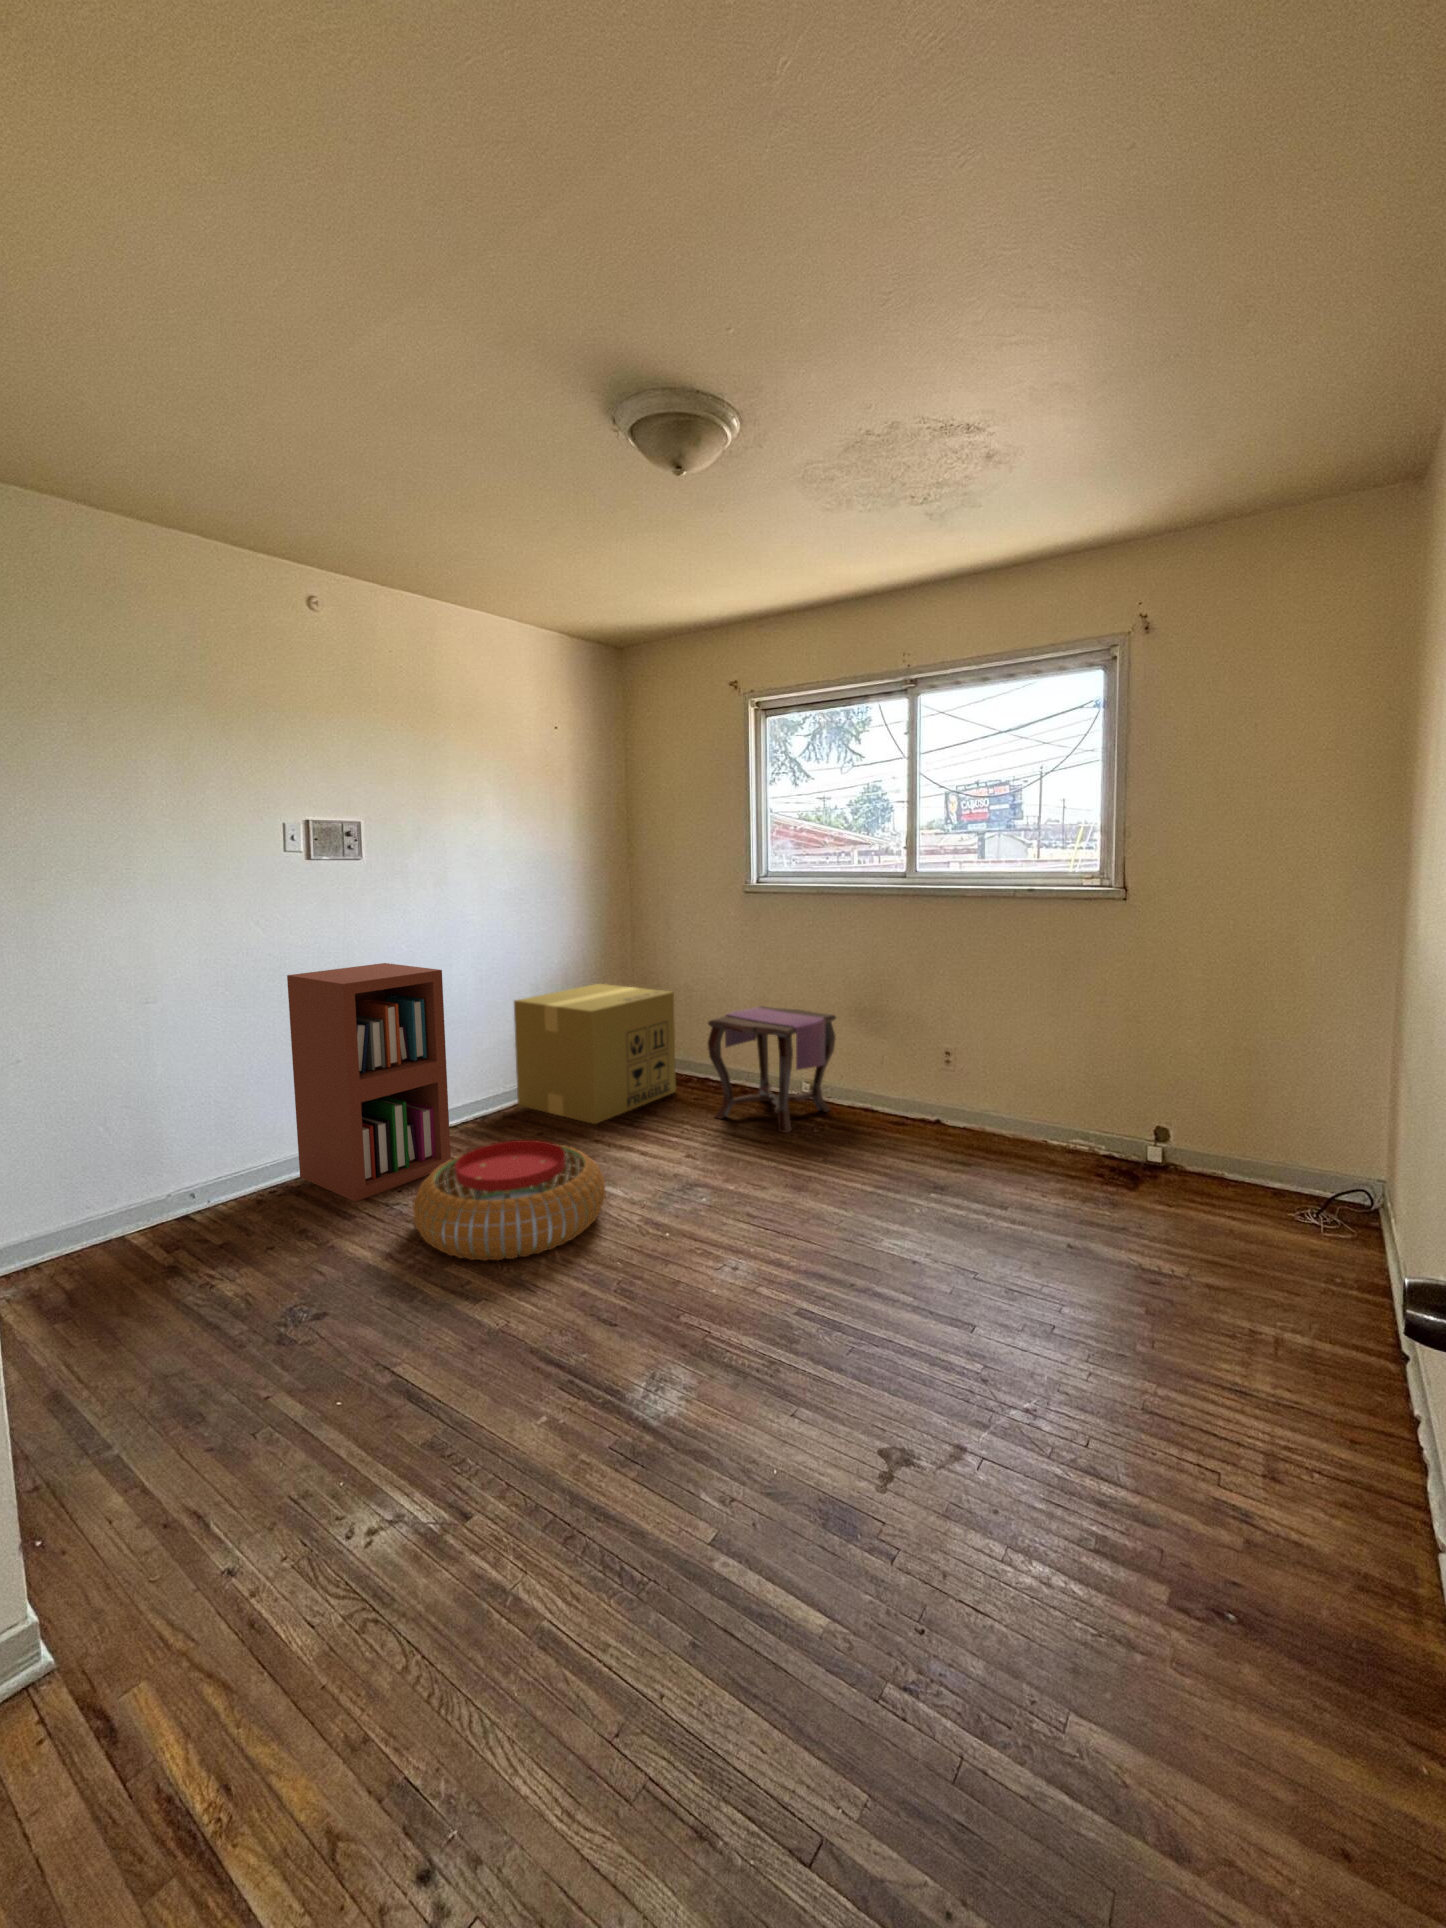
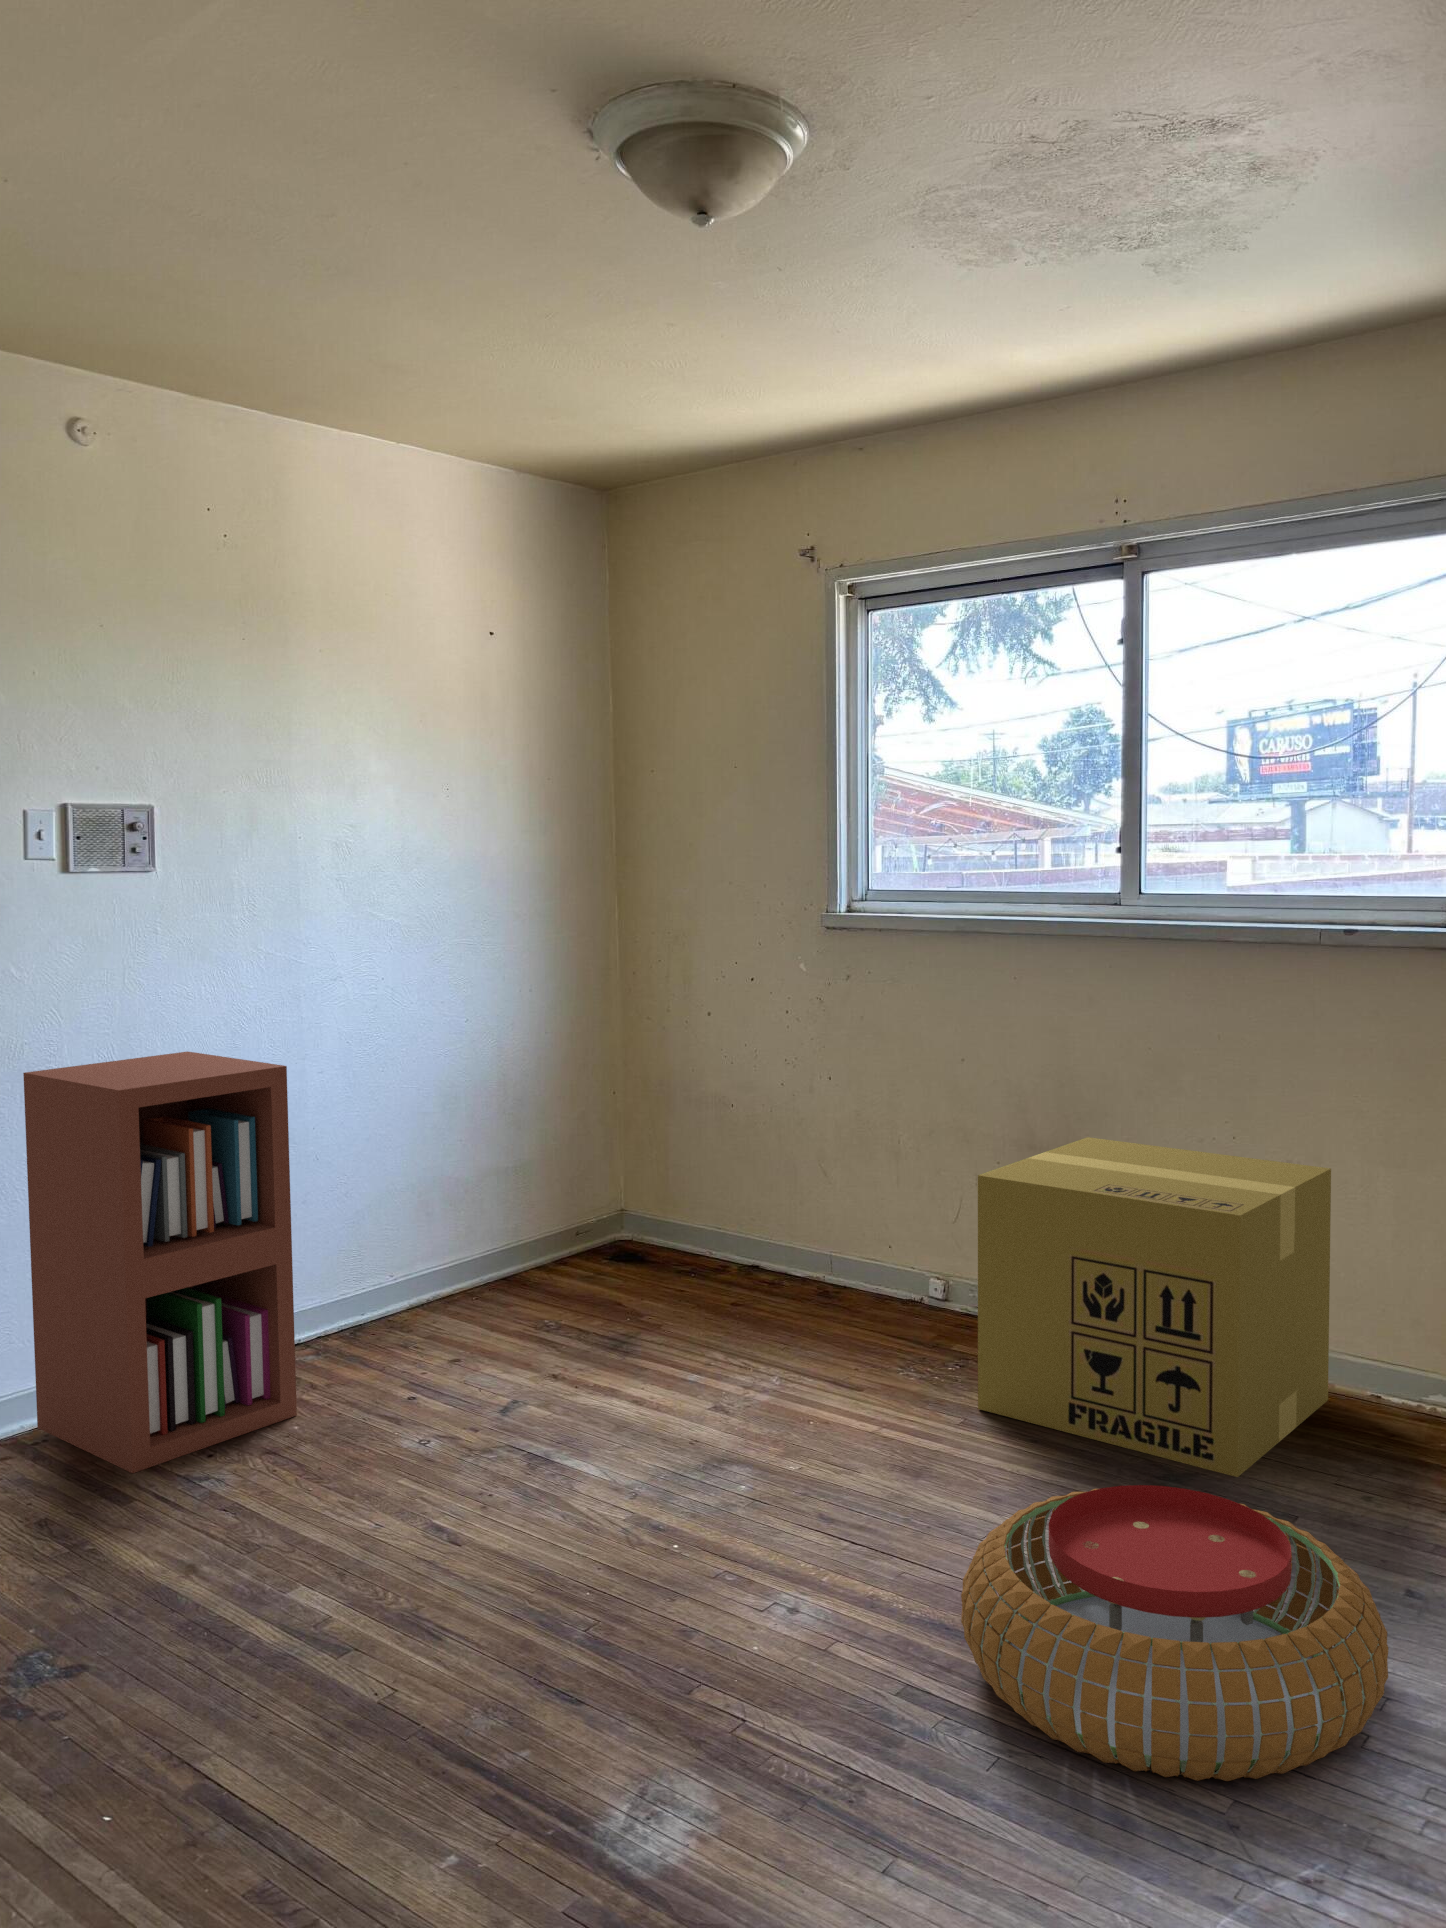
cardboard box: present [514,984,676,1124] -> present [978,1137,1331,1477]
side table: present [708,1006,836,1133] -> none [755,1135,993,1371]
pouf: present [413,1140,606,1261] -> present [961,1485,1389,1781]

